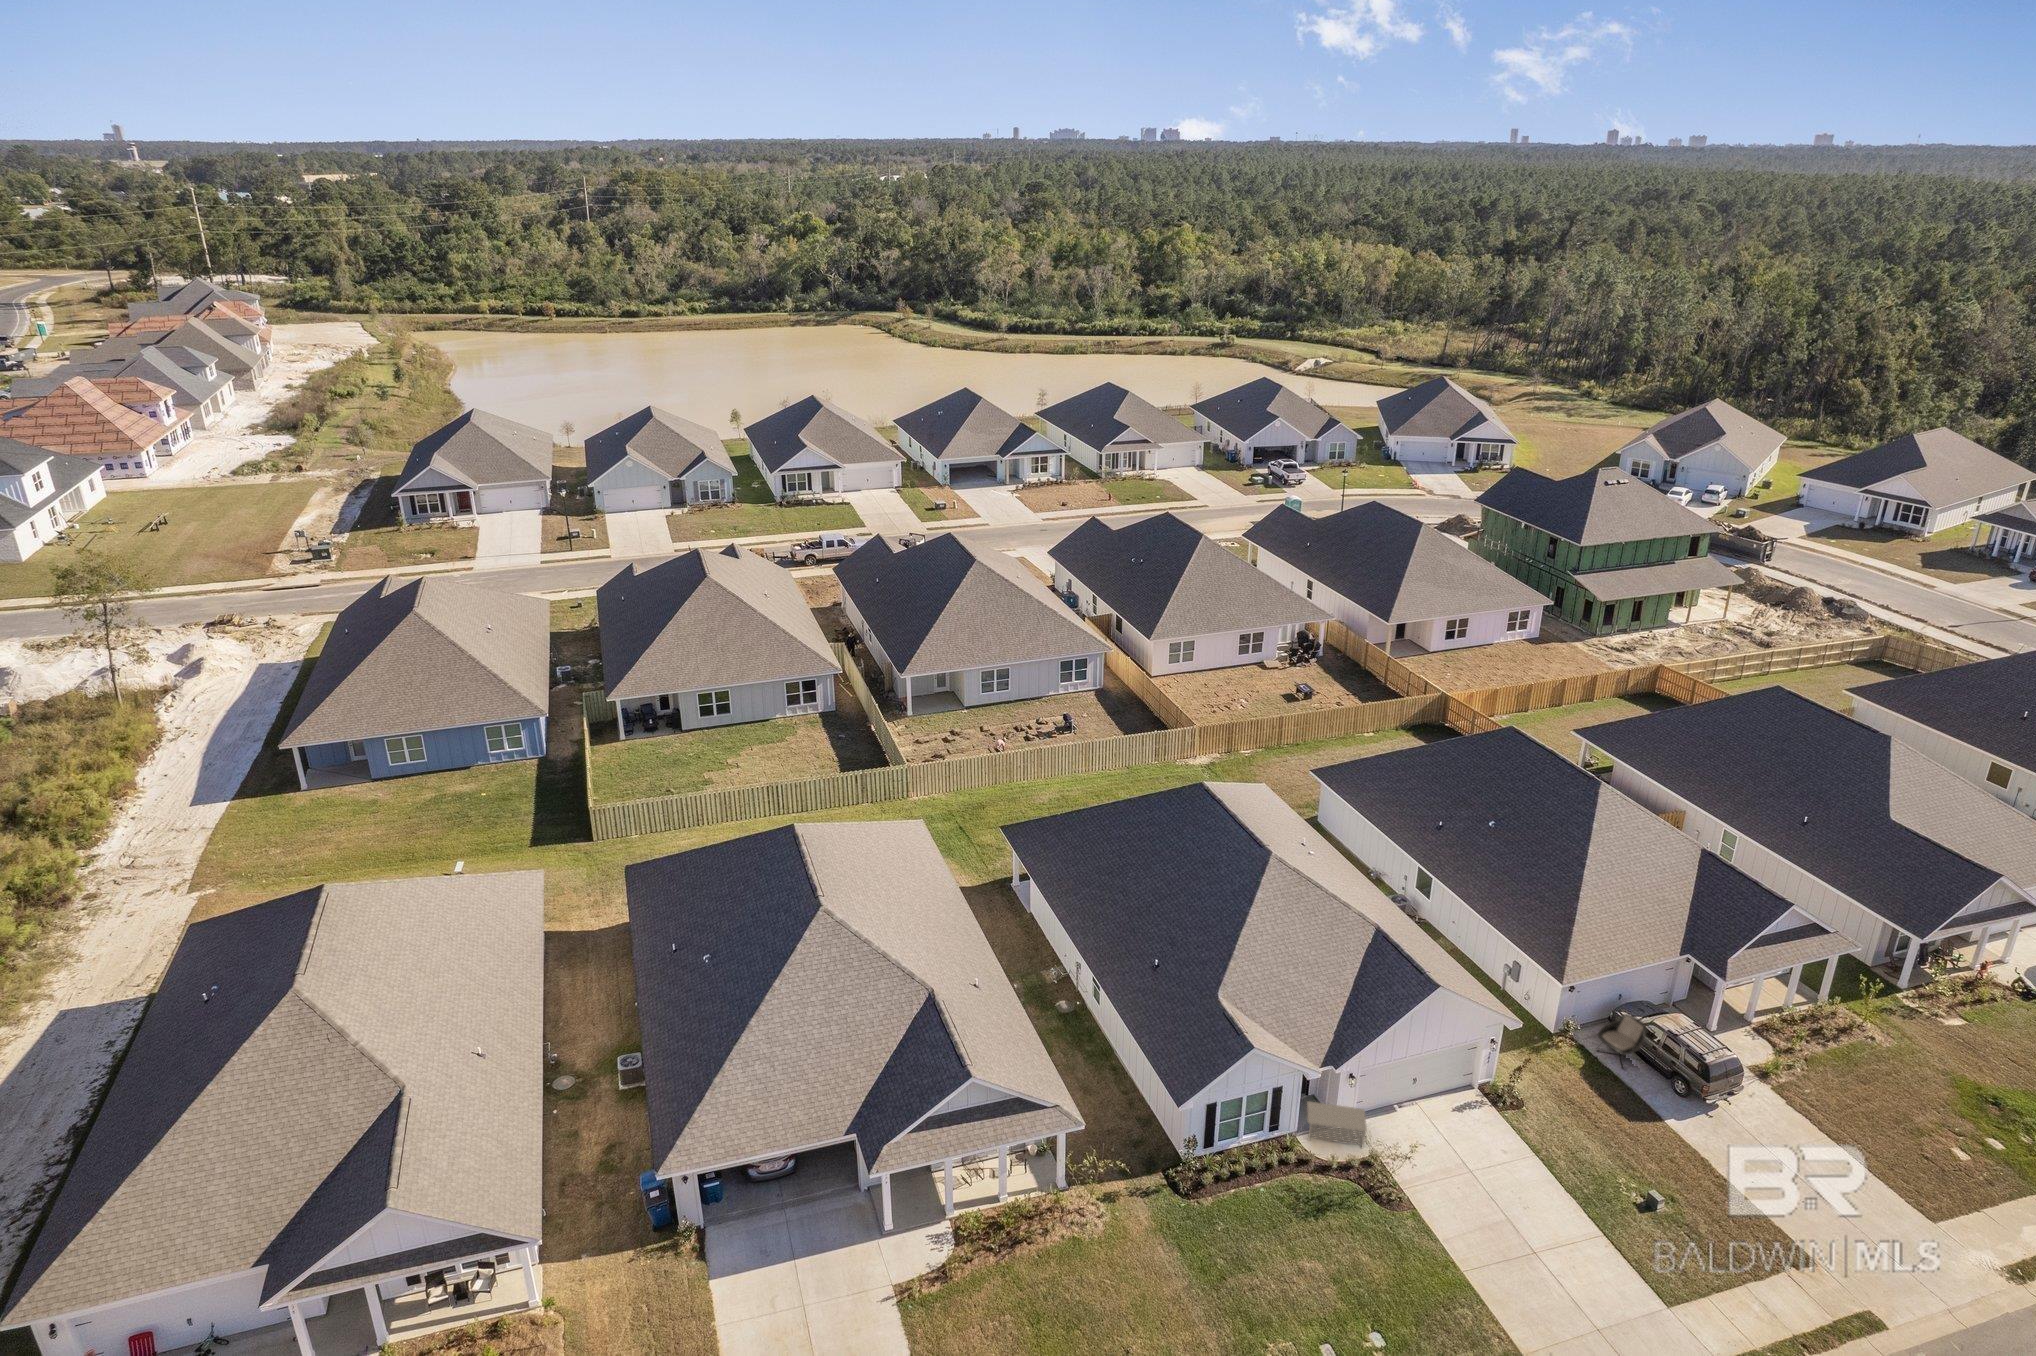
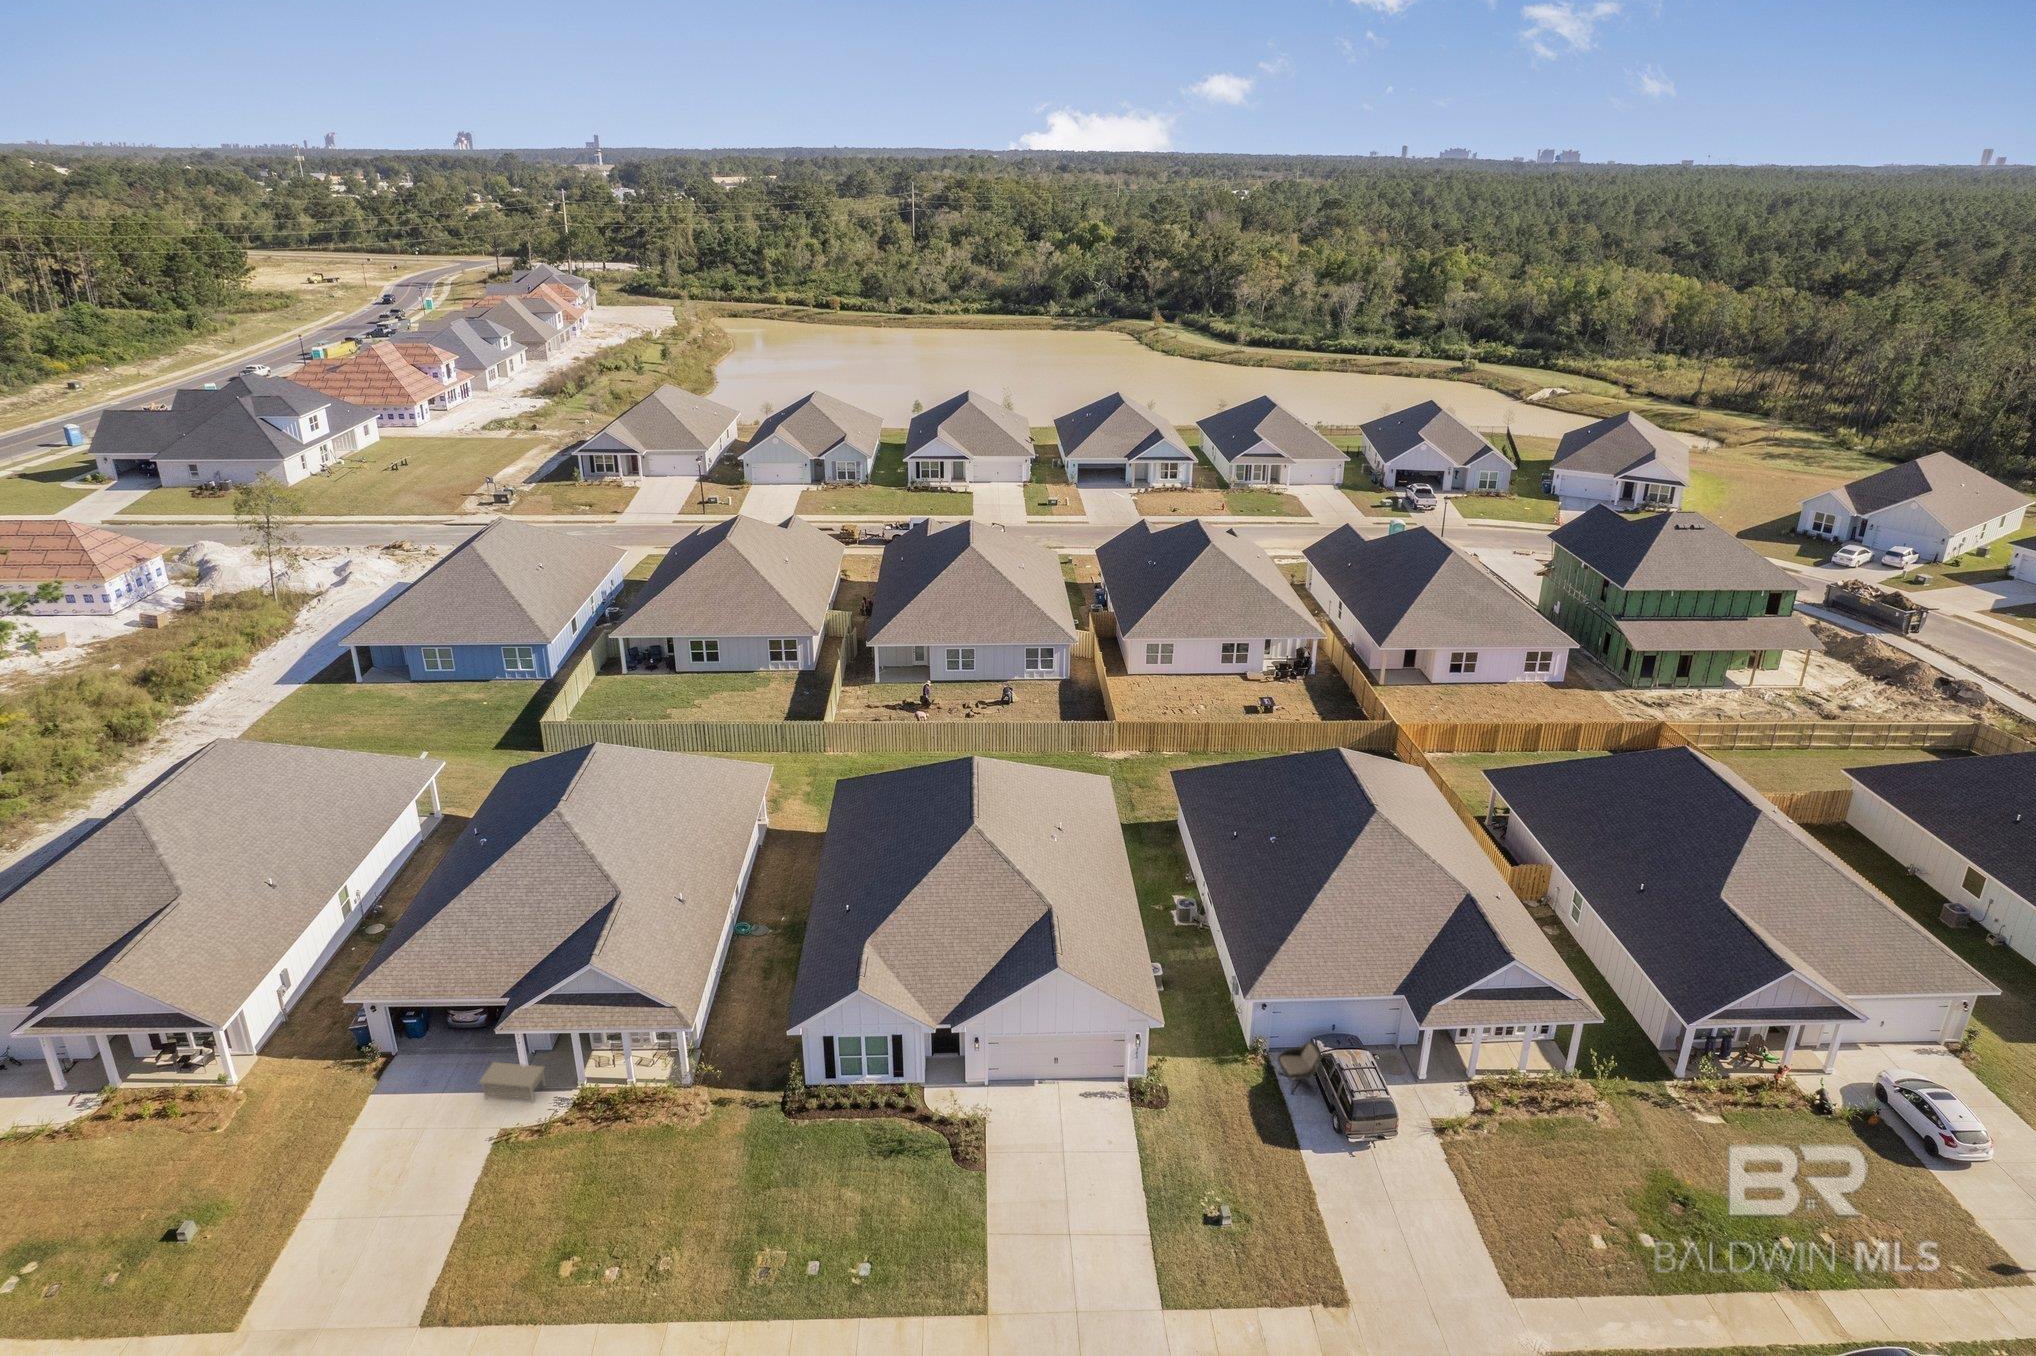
storage bench: present [1307,1102,1367,1147] -> present [480,1062,546,1103]

